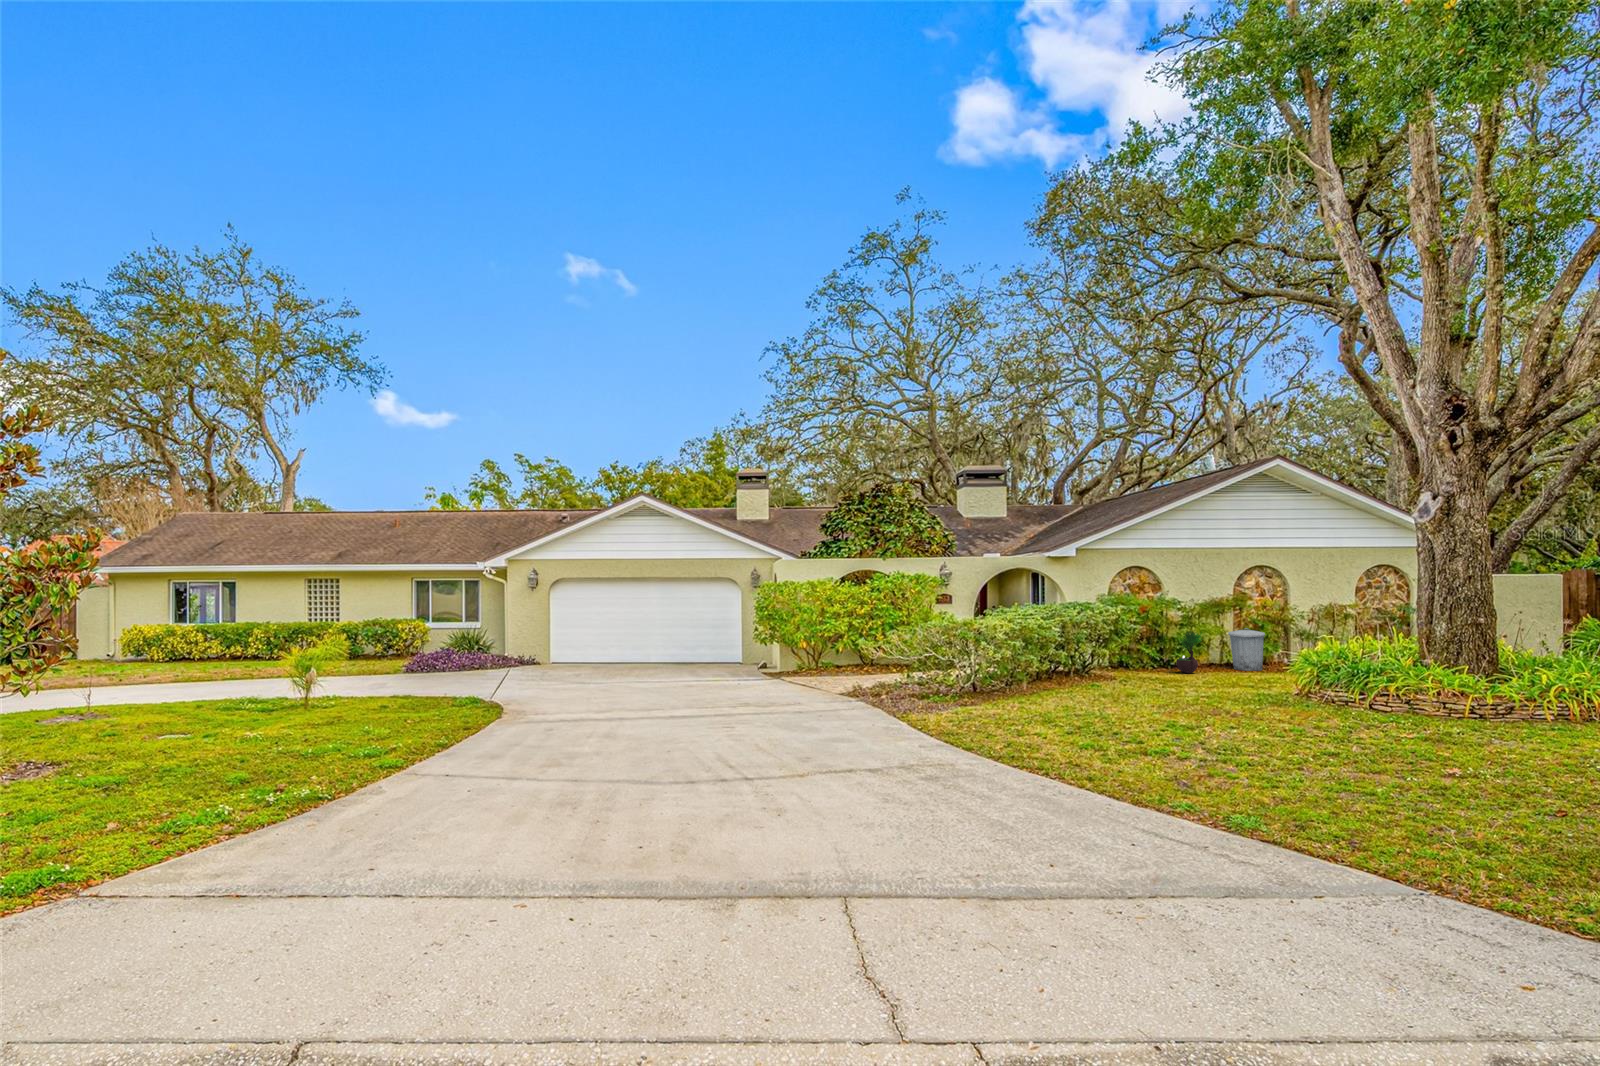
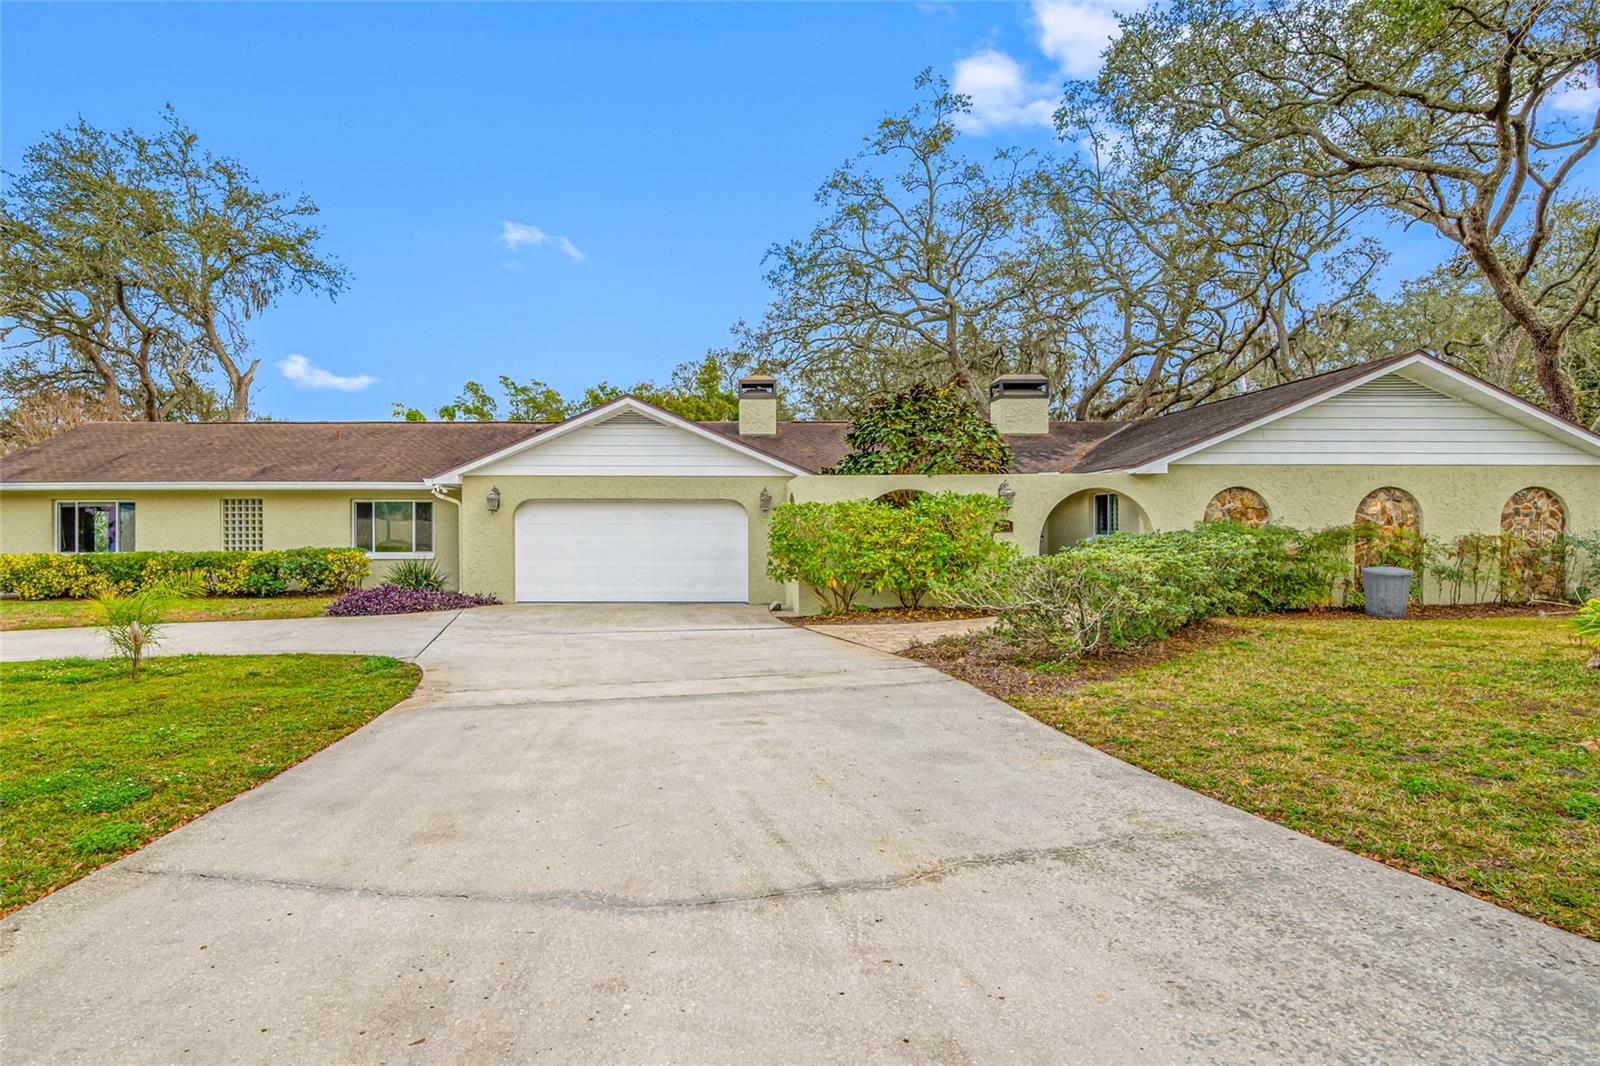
potted tree: present [1176,632,1201,673] -> none [1308,564,1351,621]

